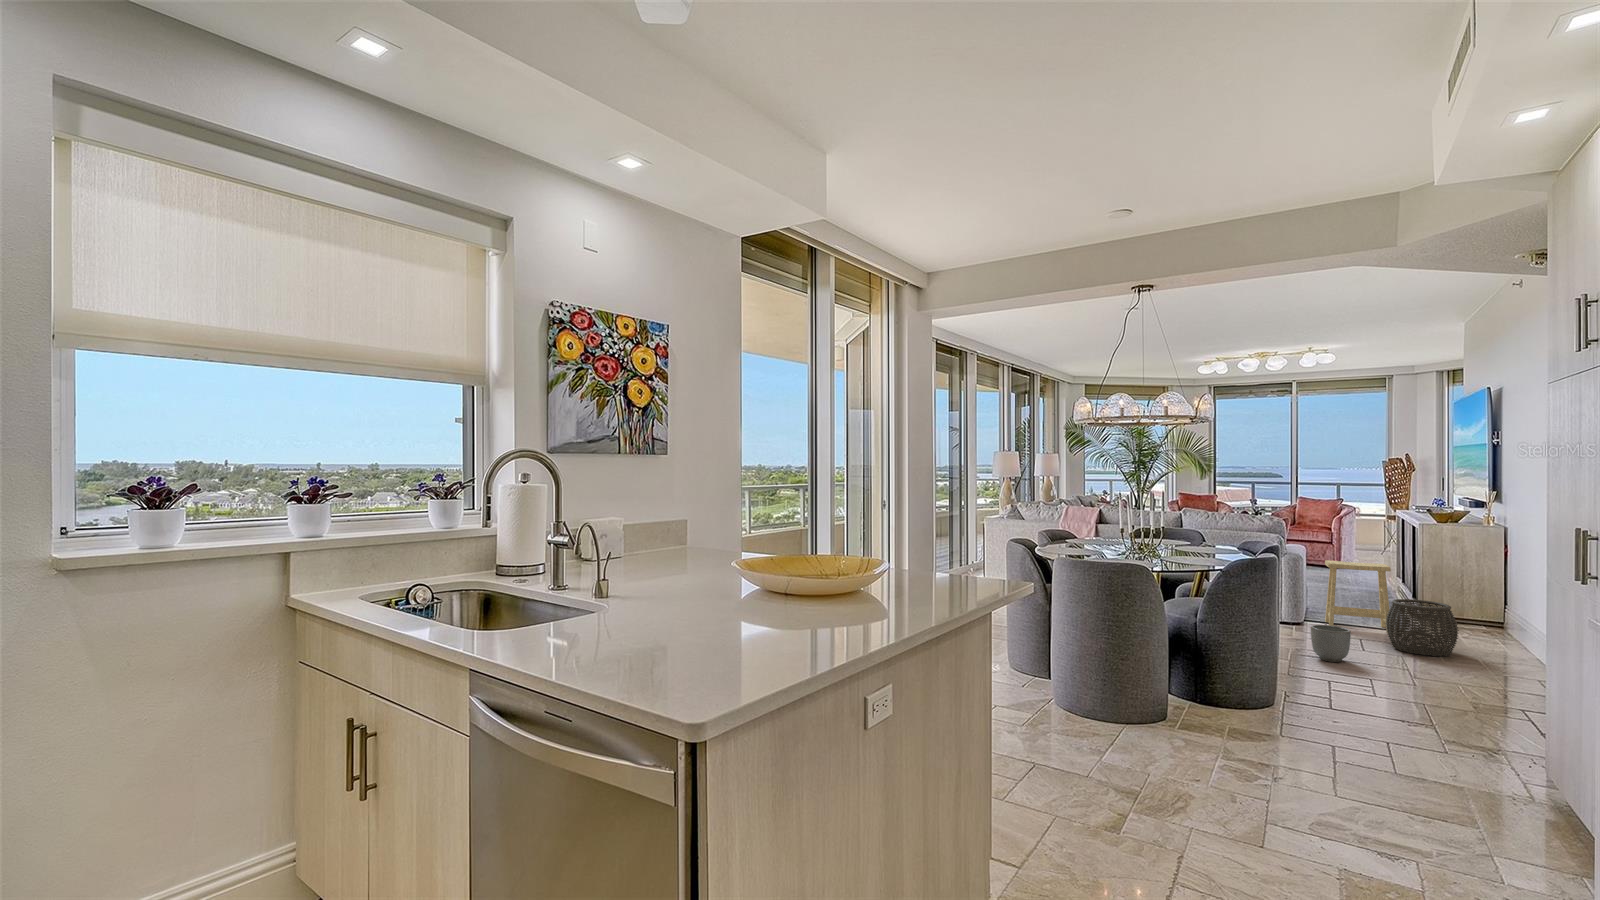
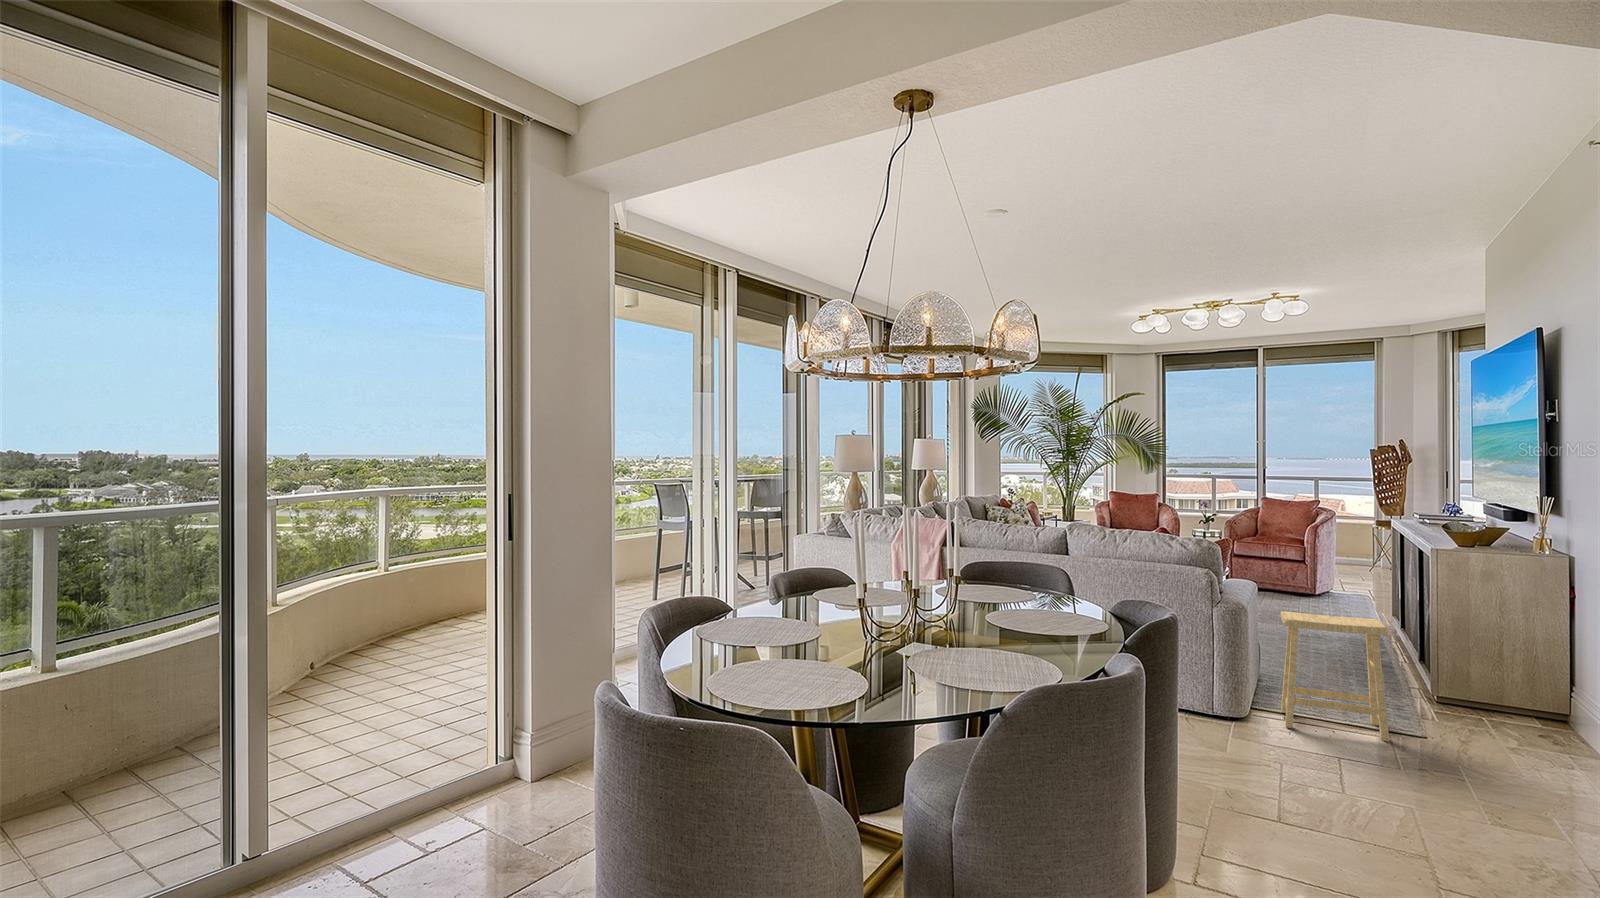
woven basket: present [1385,599,1459,656] -> none [1379,694,1514,812]
planter: present [1311,625,1351,662] -> none [1243,754,1316,833]

